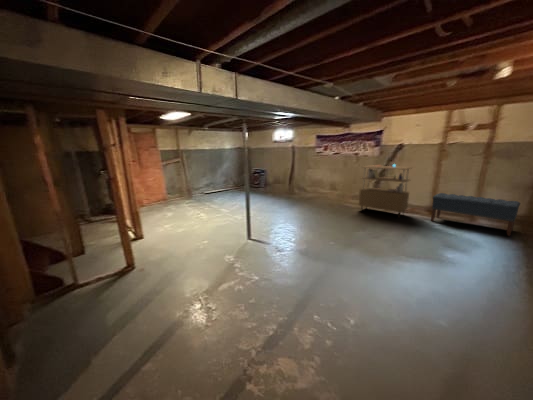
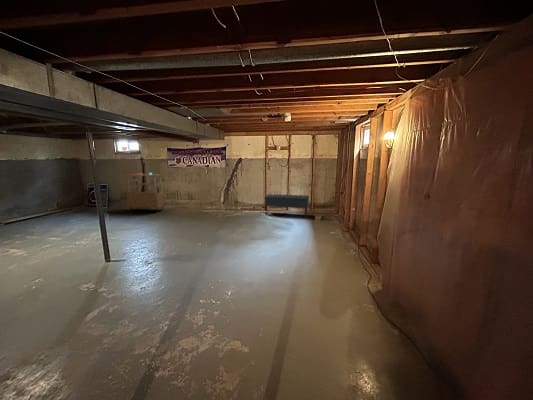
shelving unit: present [359,165,410,217] -> present [127,173,165,211]

